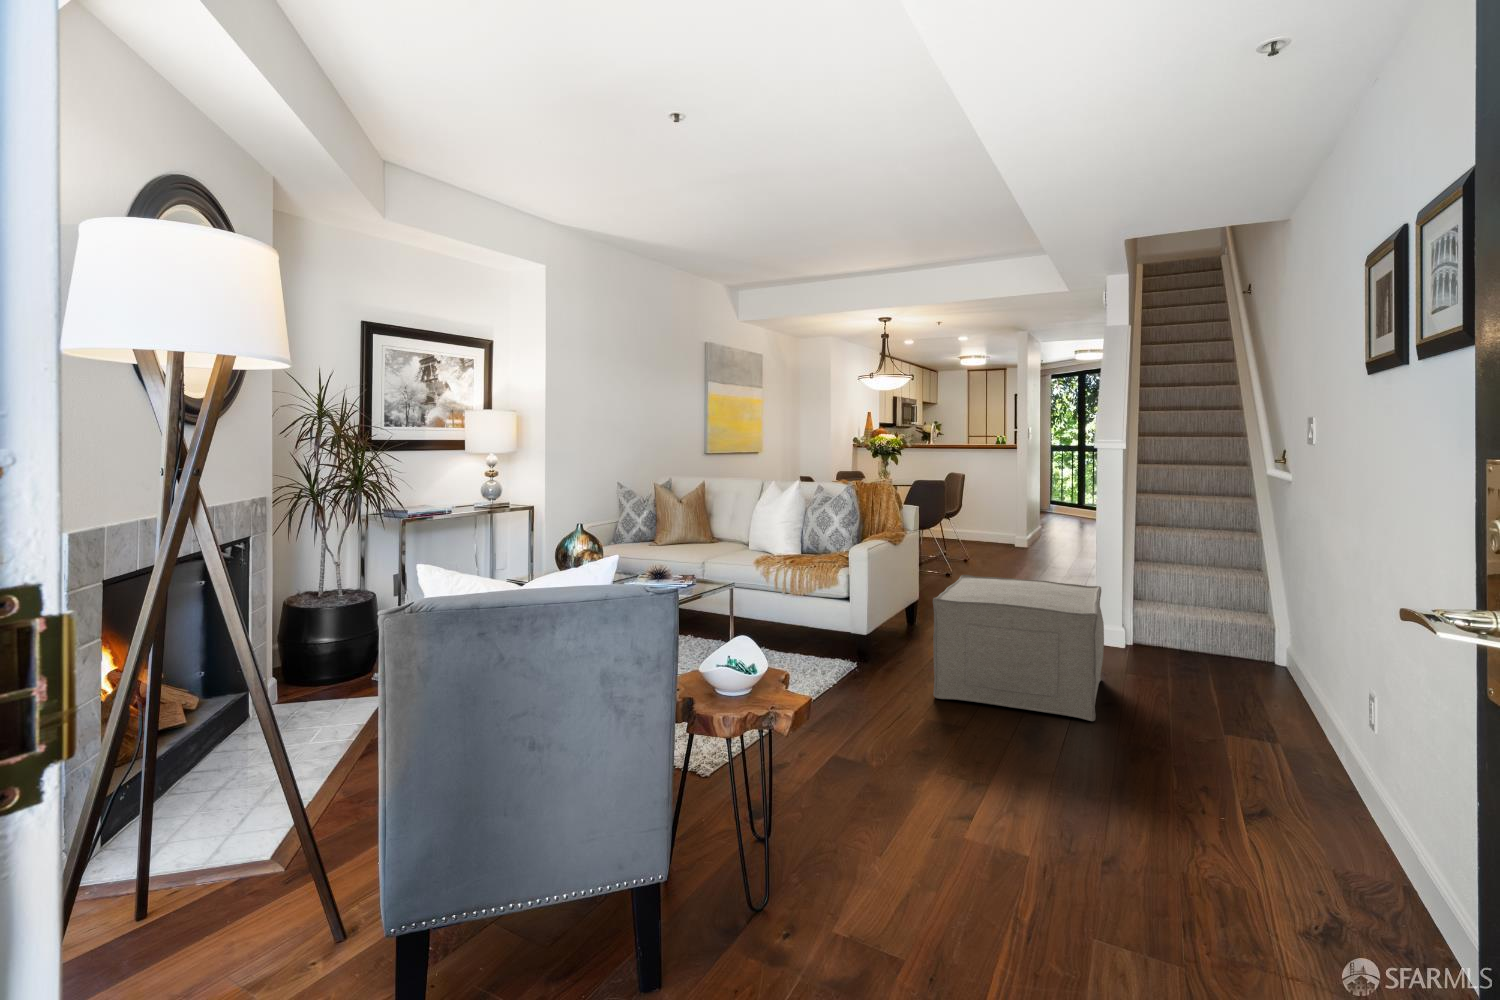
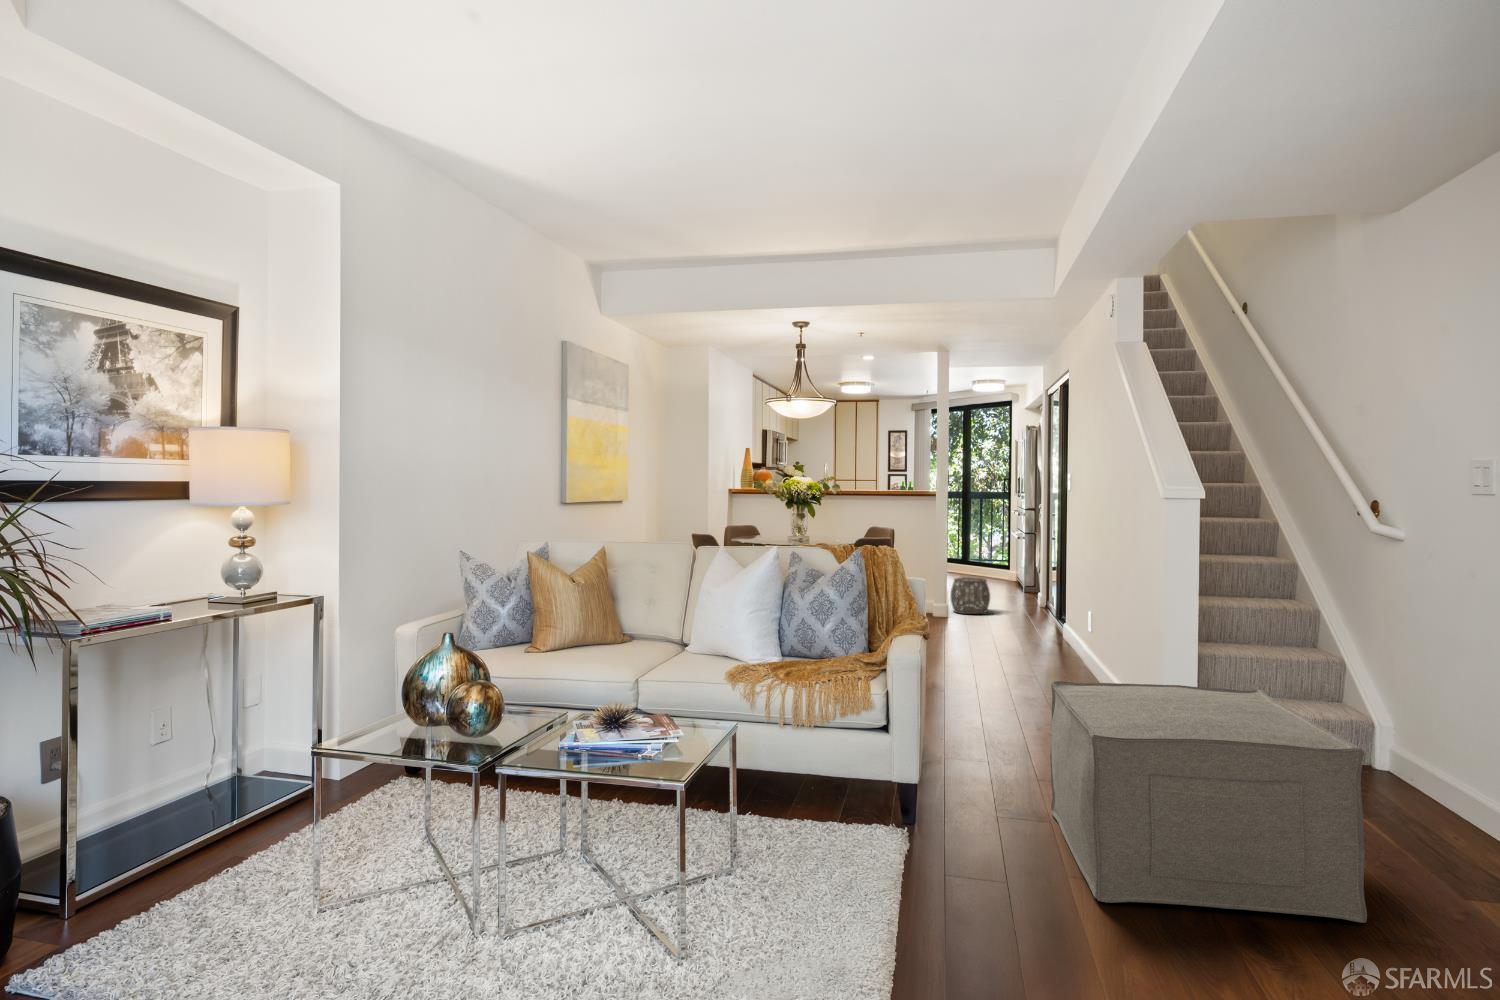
woven basket: none [1030,518,1065,548] -> present [950,577,990,614]

